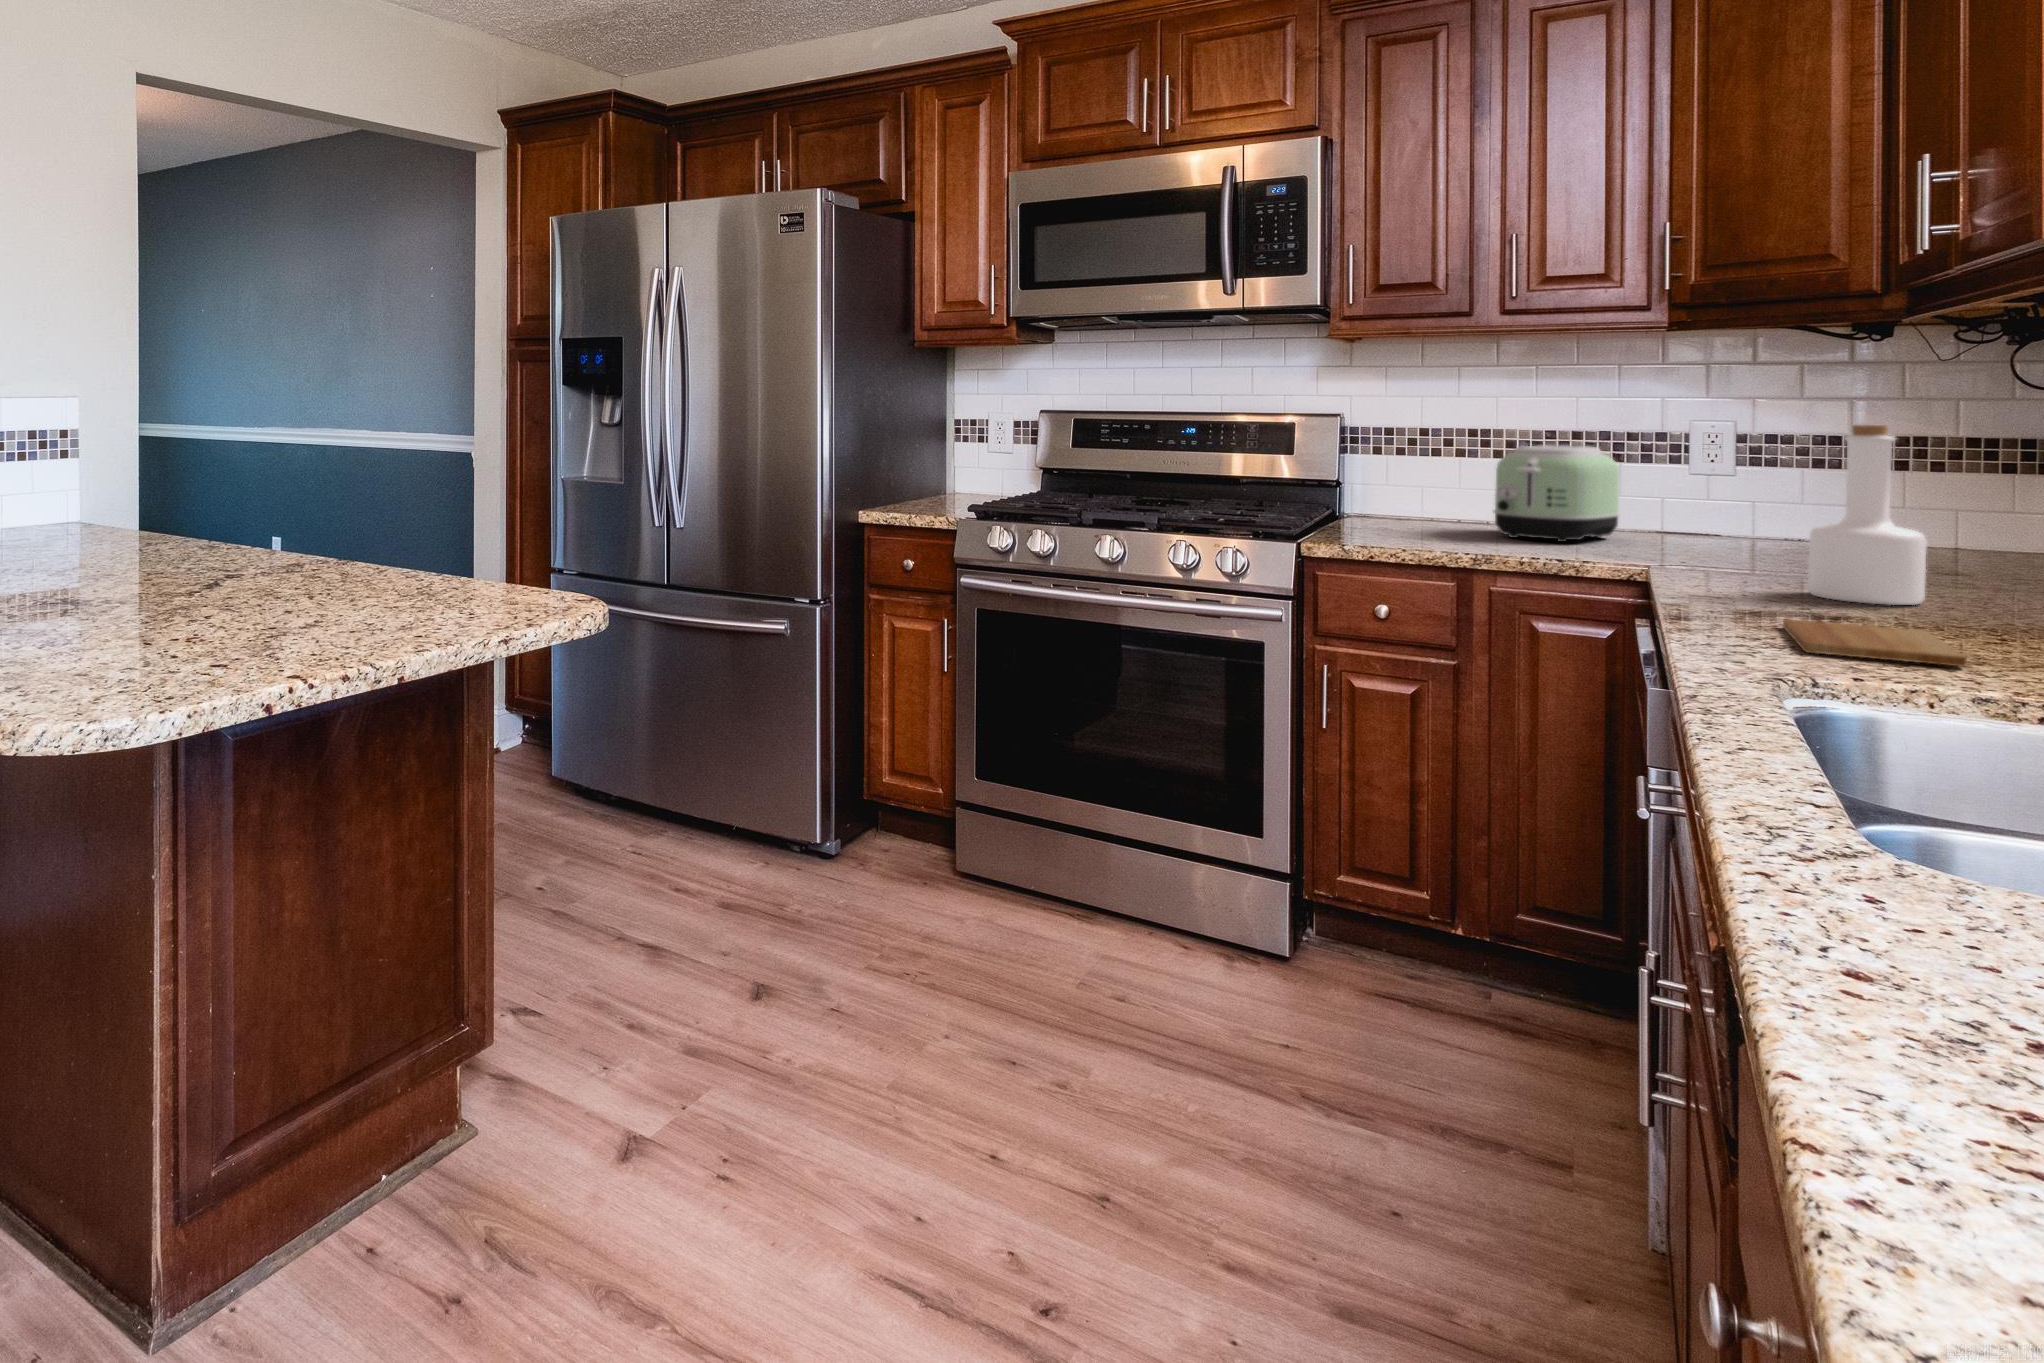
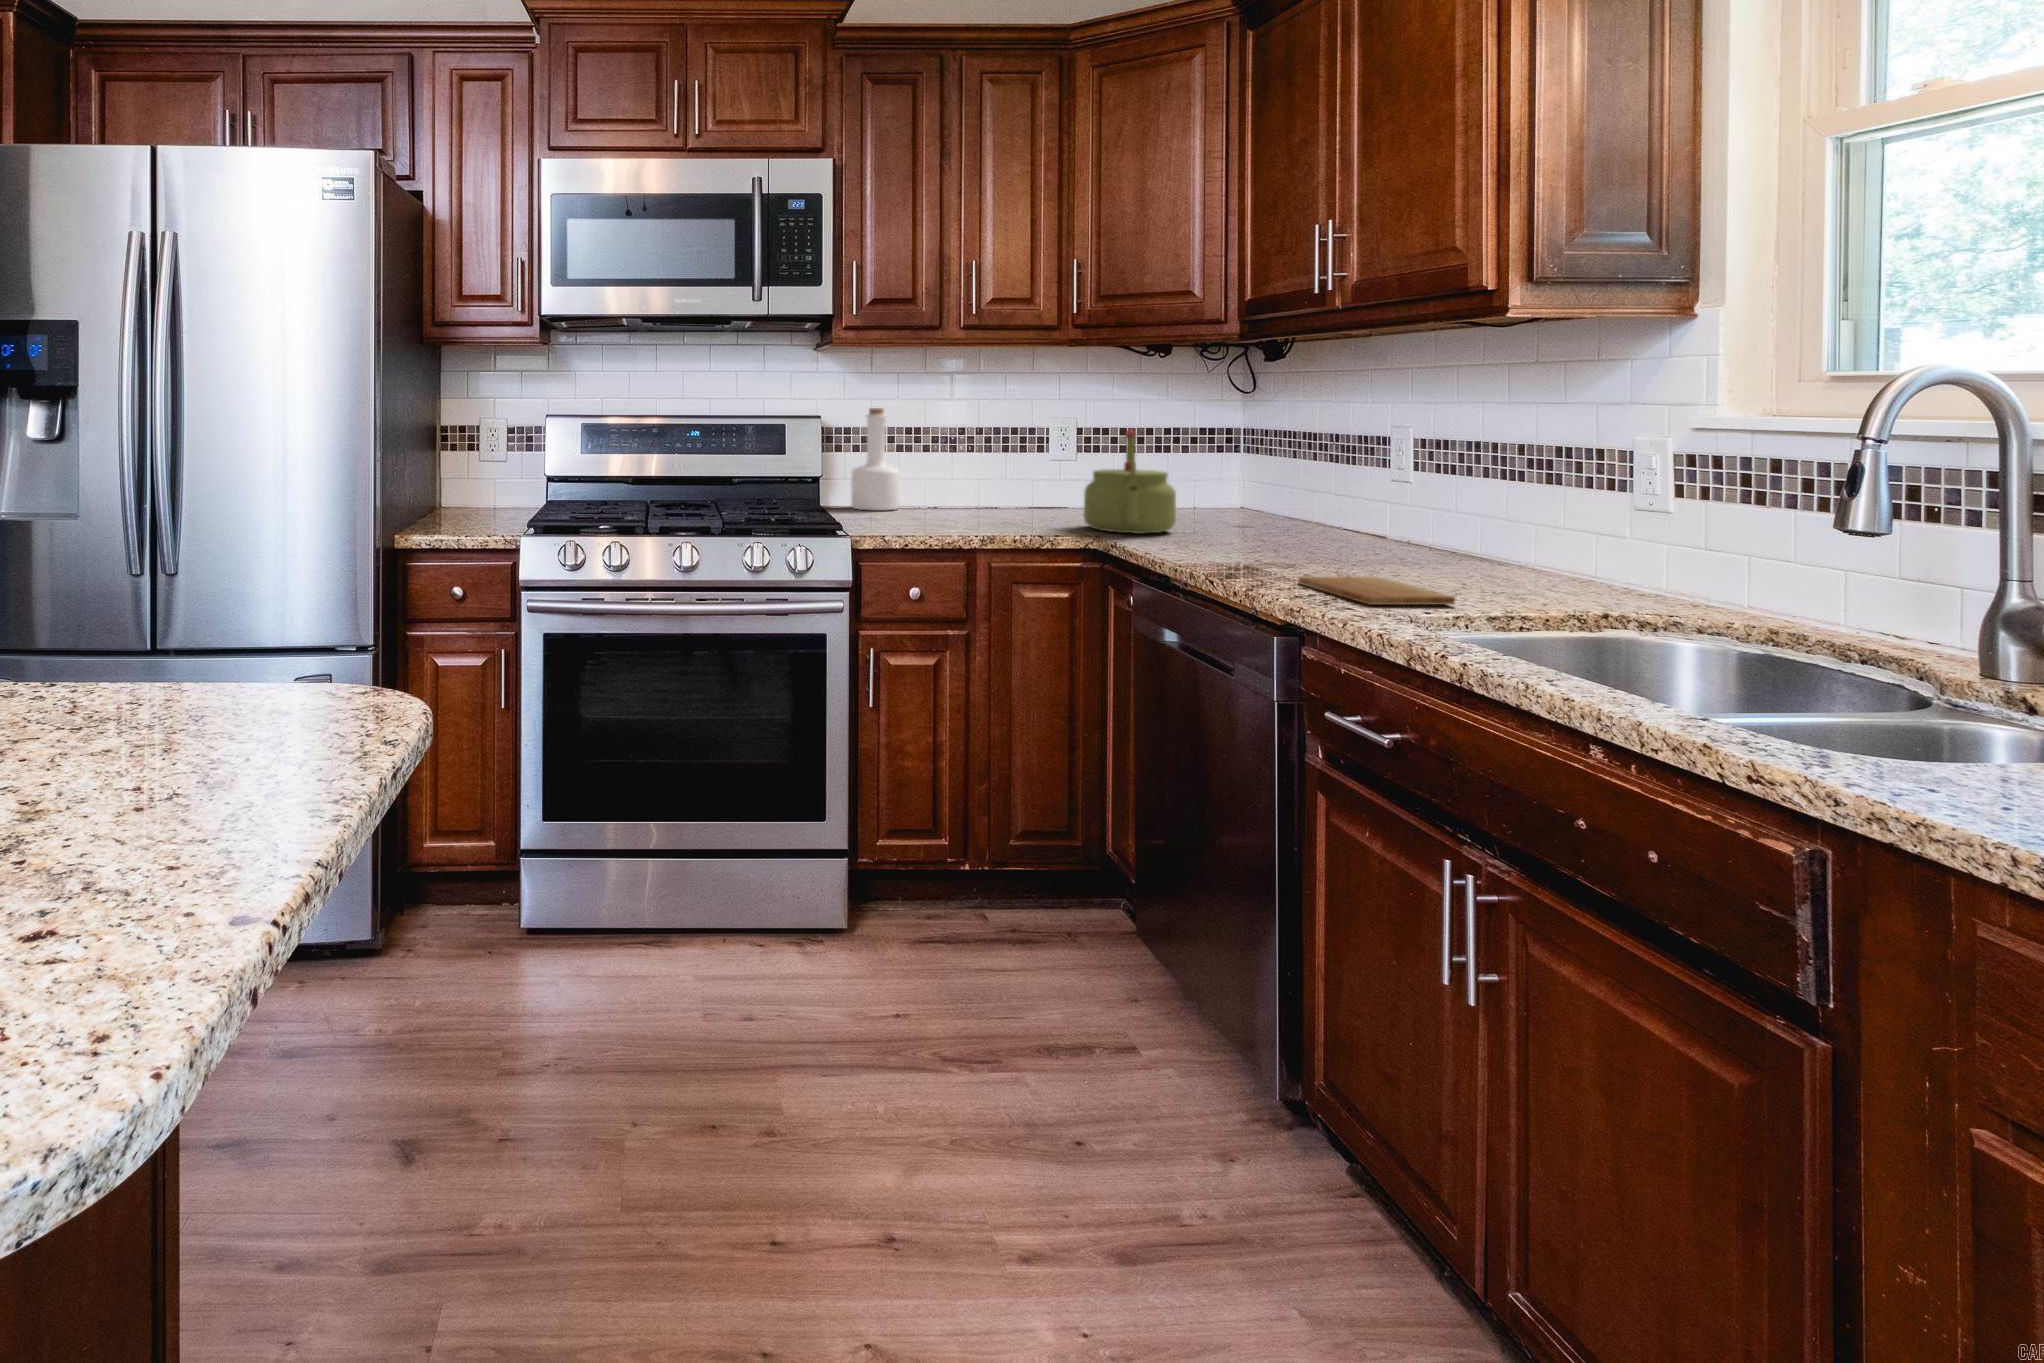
bottle: present [1808,425,1927,605] -> present [851,408,900,510]
kettle: none [1655,432,1802,568] -> present [1084,428,1176,533]
toaster: present [1494,445,1620,542] -> none [953,440,1031,521]

